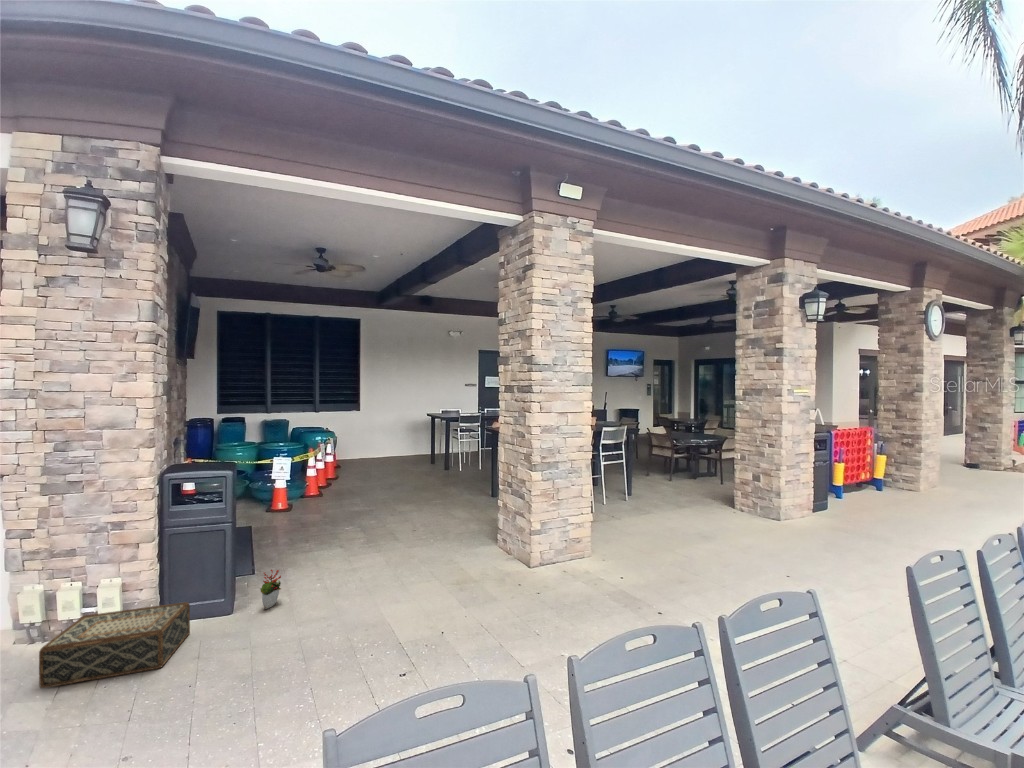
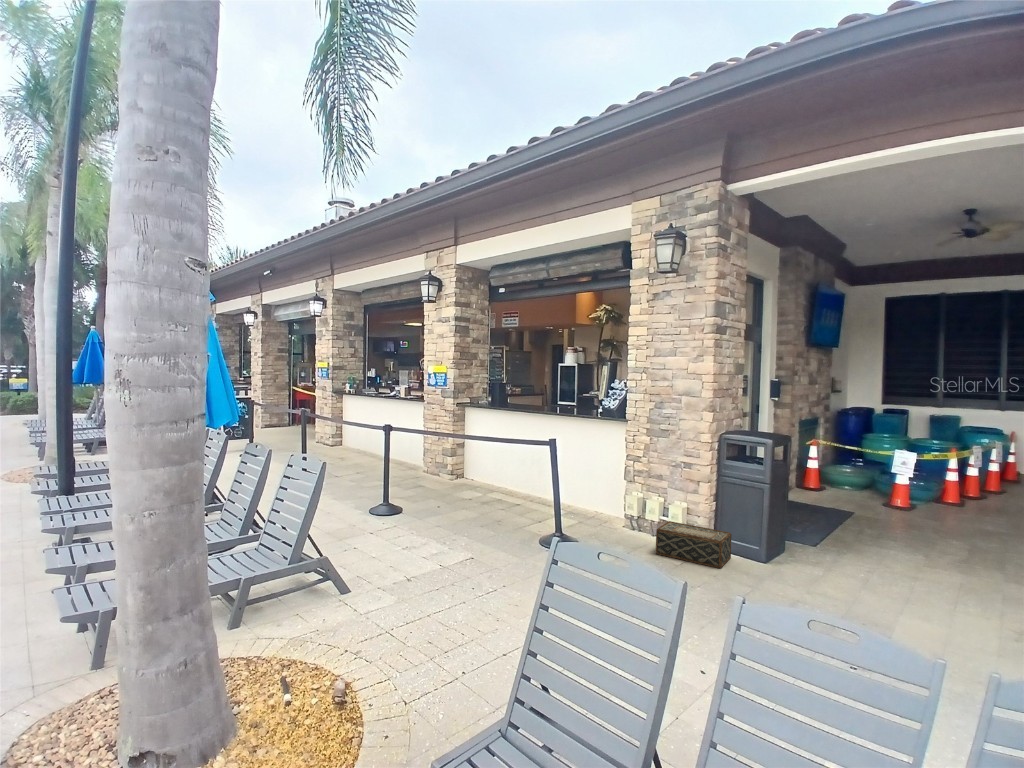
decorative plant: present [260,570,281,609] -> none [781,530,798,563]

